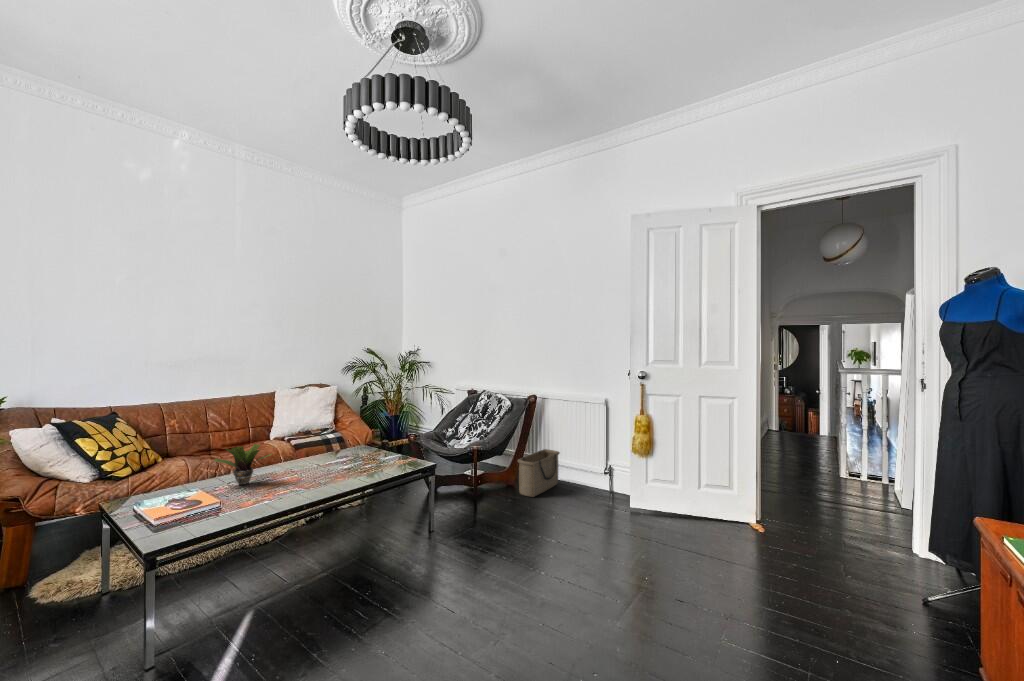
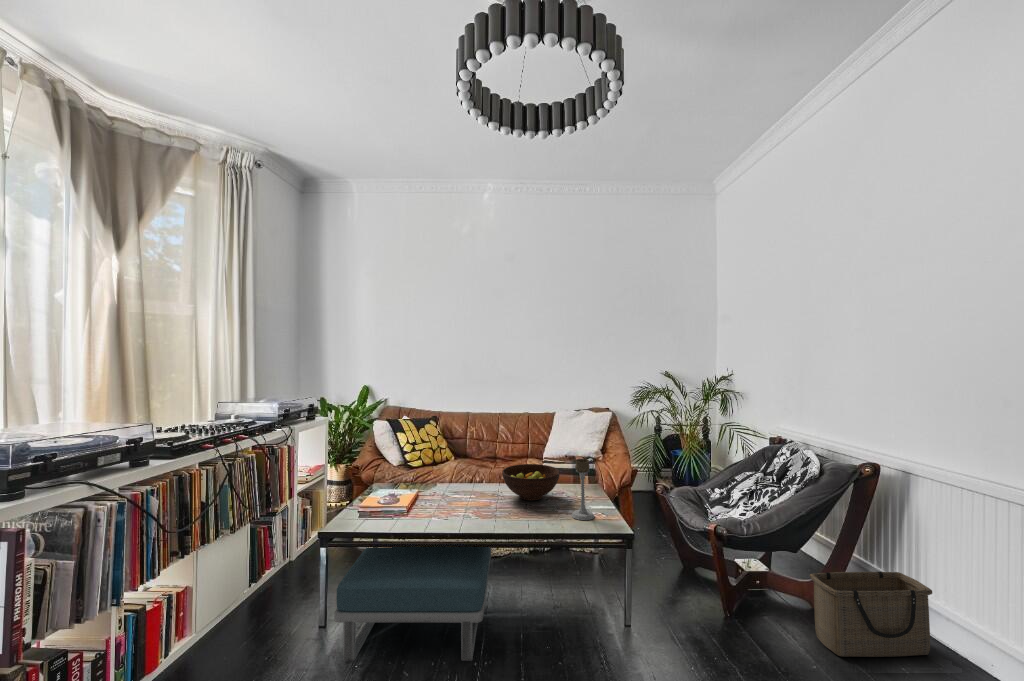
candle holder: none [382,418,401,466] -> present [571,459,595,520]
fruit bowl: none [300,434,357,466] -> present [502,464,560,501]
potted plant: present [214,444,272,485] -> none [427,460,469,497]
footstool: none [179,501,368,652] -> present [334,547,491,661]

